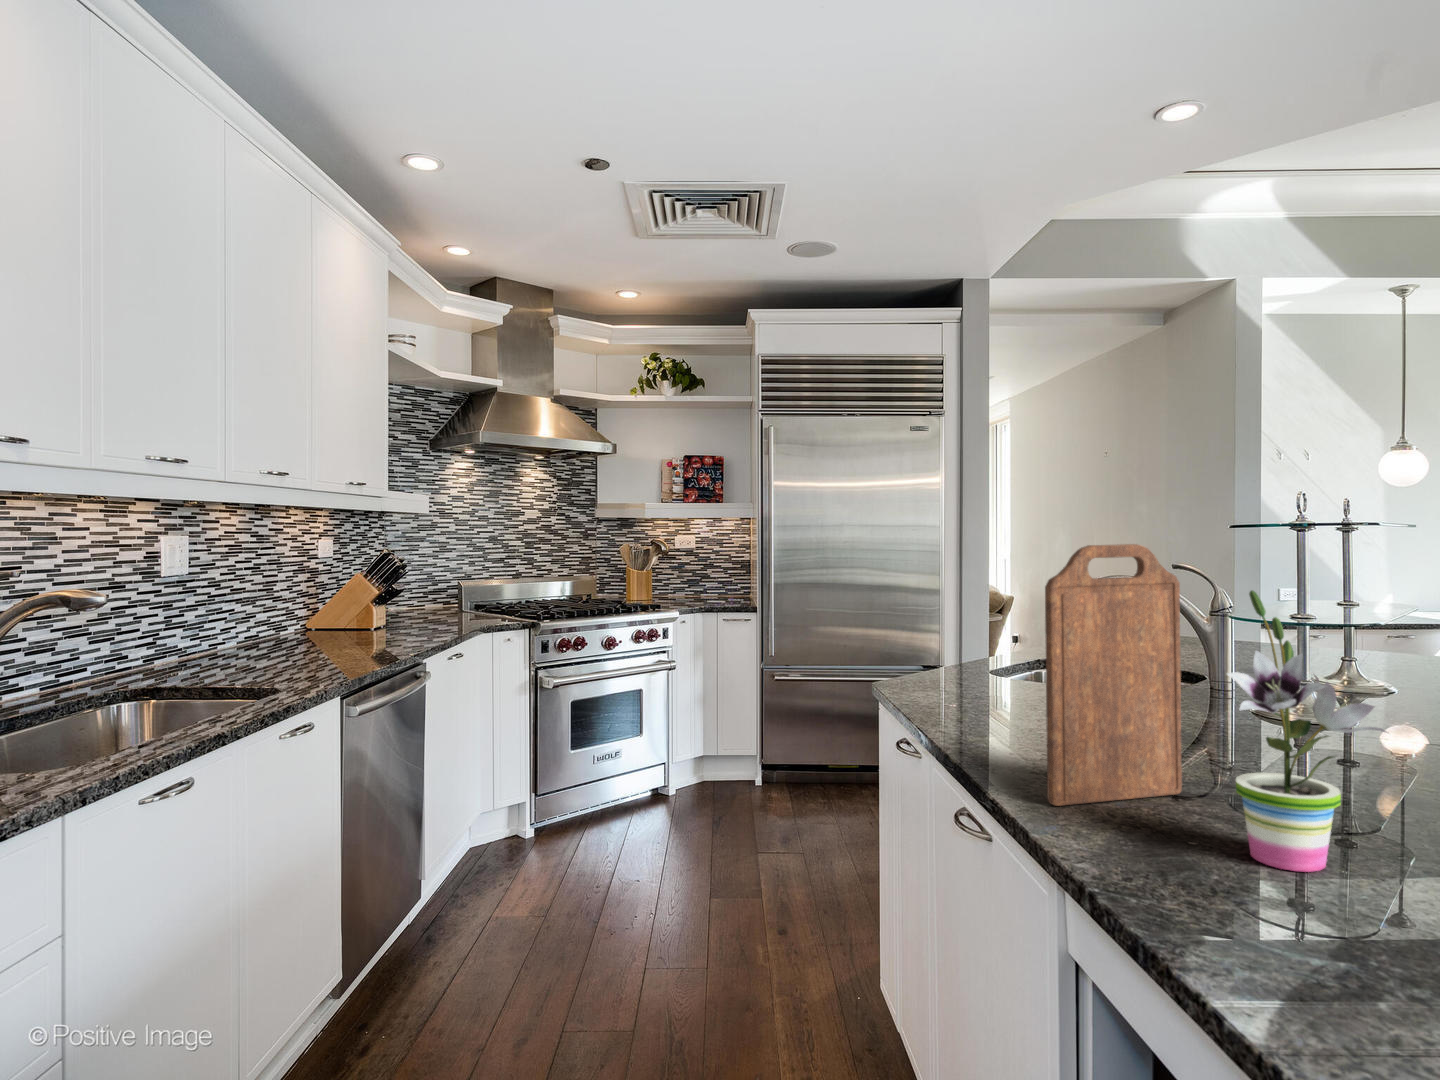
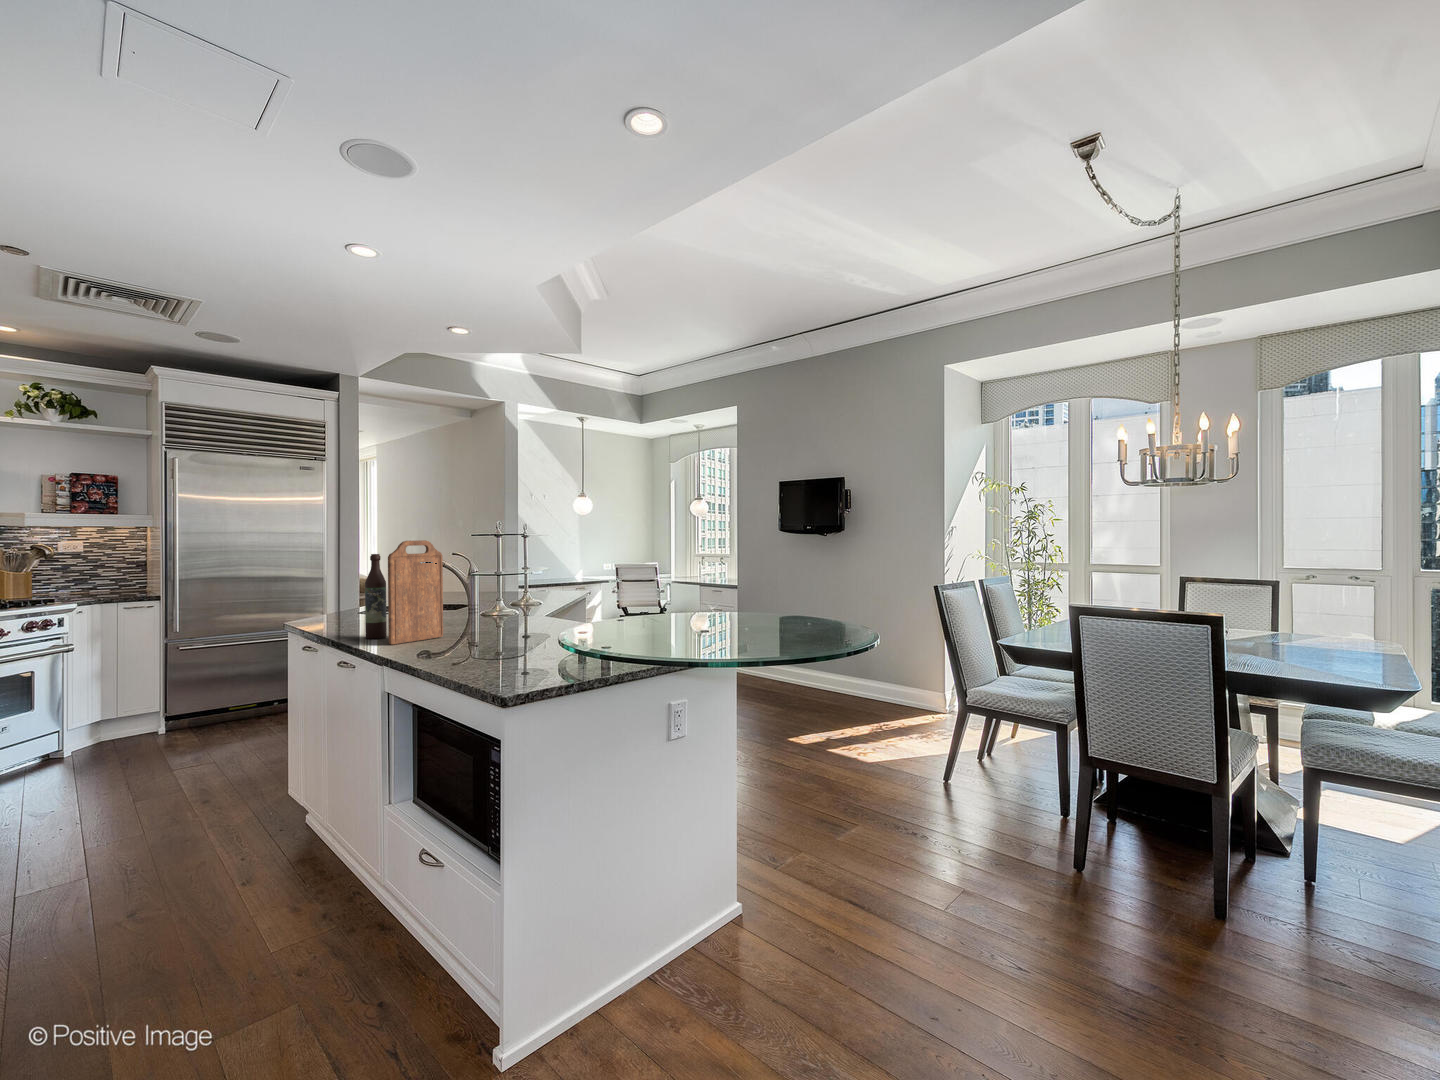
wine bottle: none [995,574,1041,769] -> present [365,554,387,639]
potted plant: present [1228,590,1386,872] -> none [451,556,502,646]

